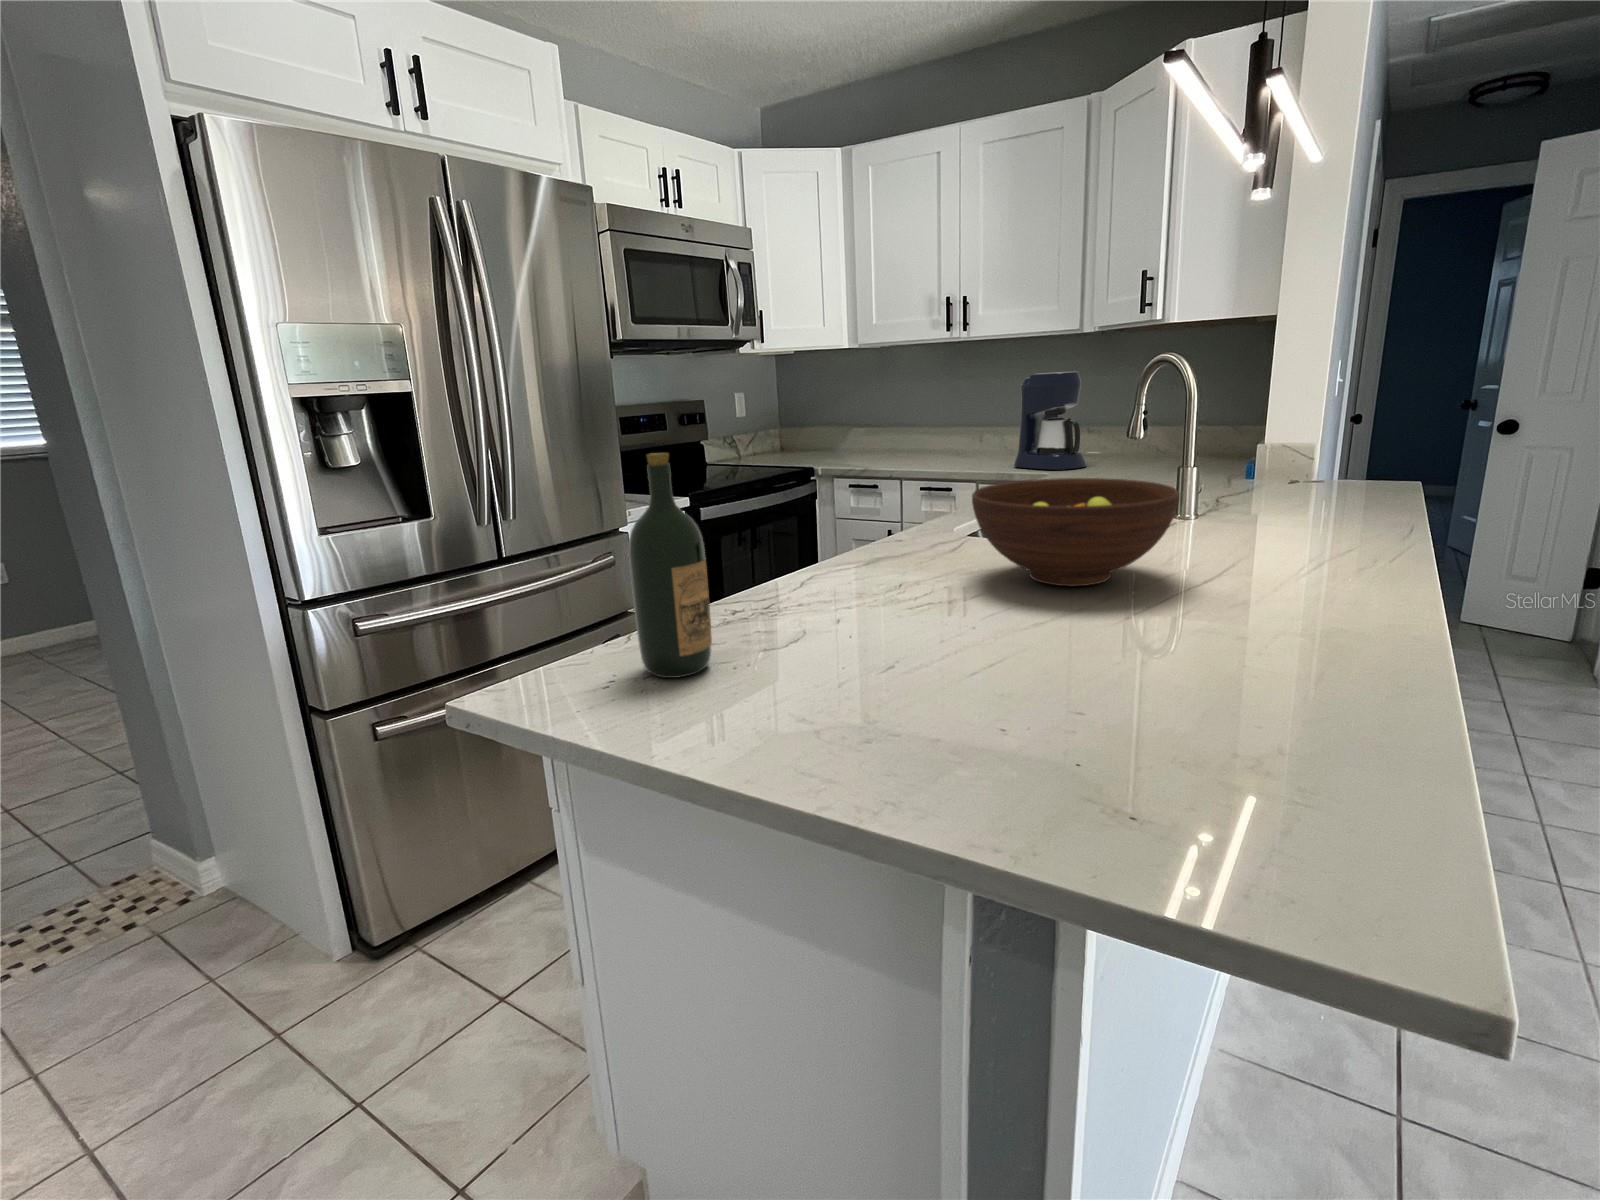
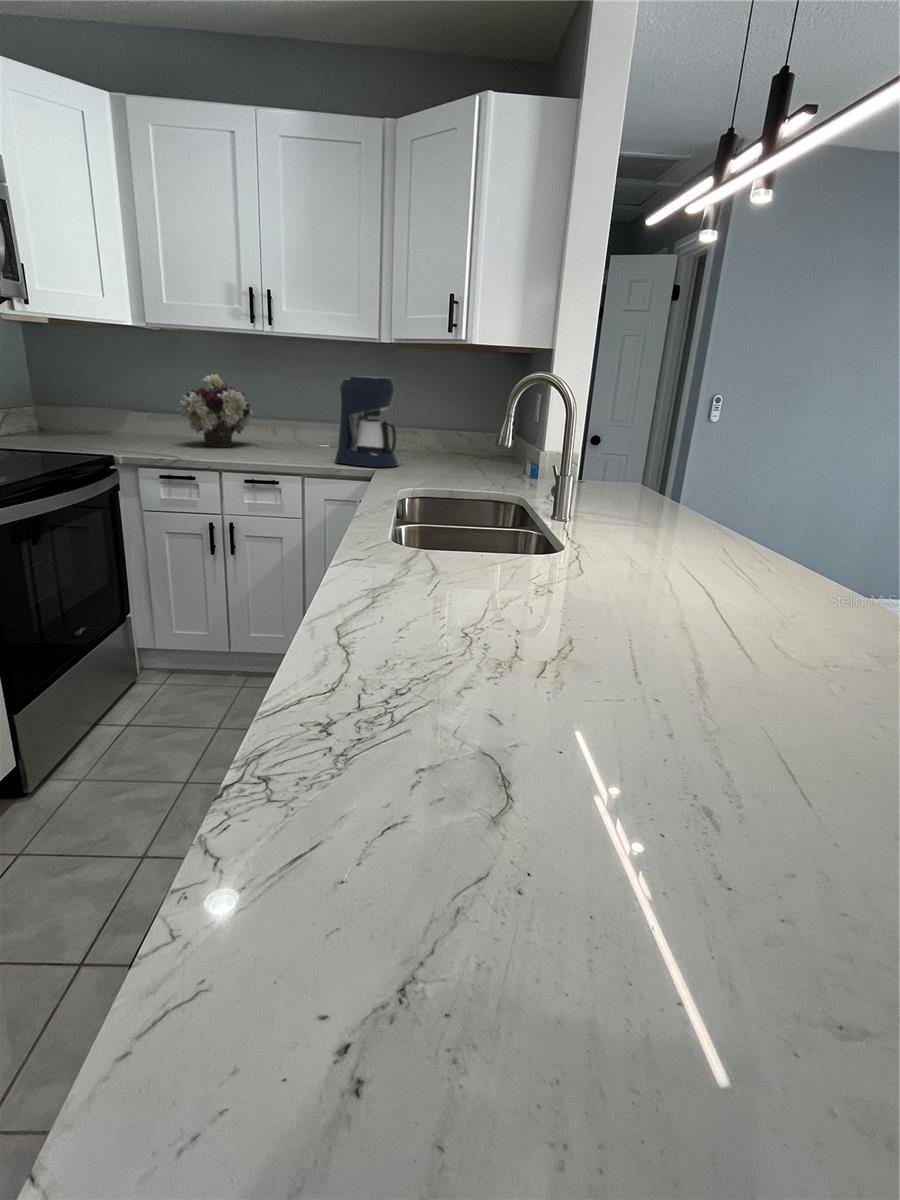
flower arrangement: none [882,385,958,456] -> present [178,375,253,447]
wine bottle: present [628,453,712,678] -> none [349,483,495,910]
fruit bowl: present [972,478,1179,586] -> none [518,493,729,610]

